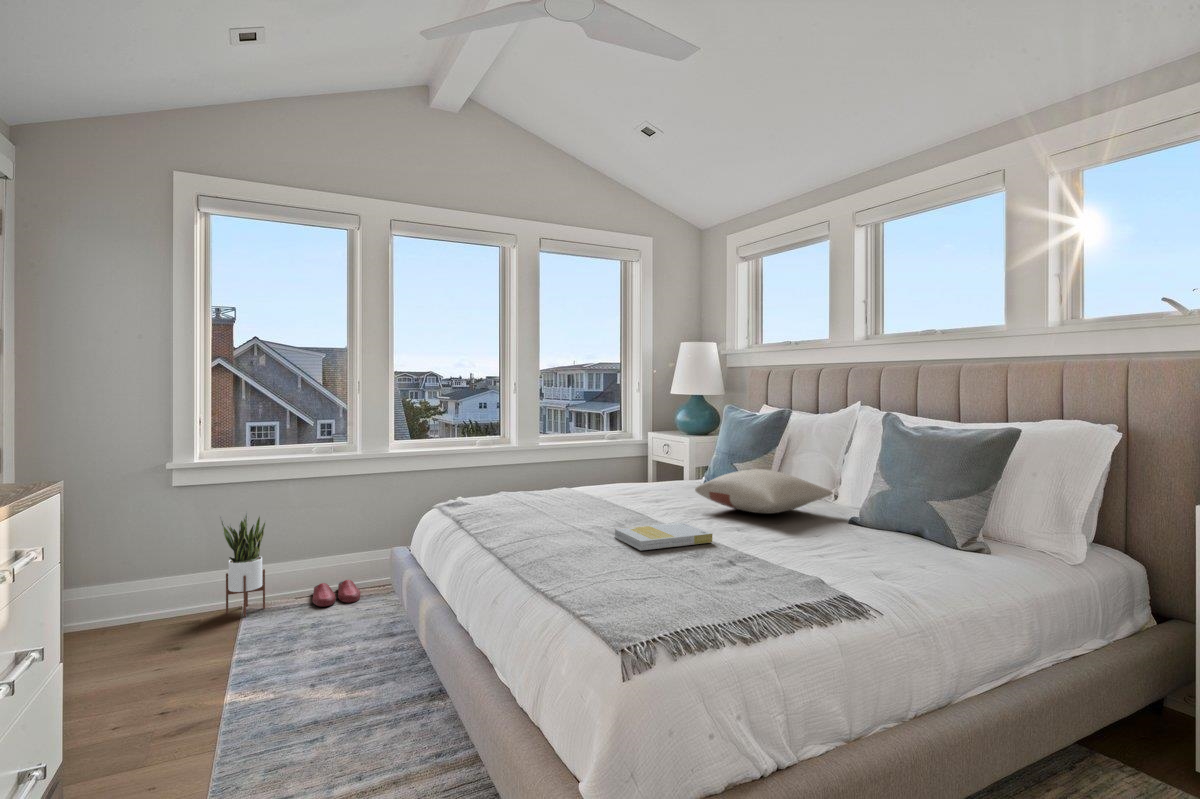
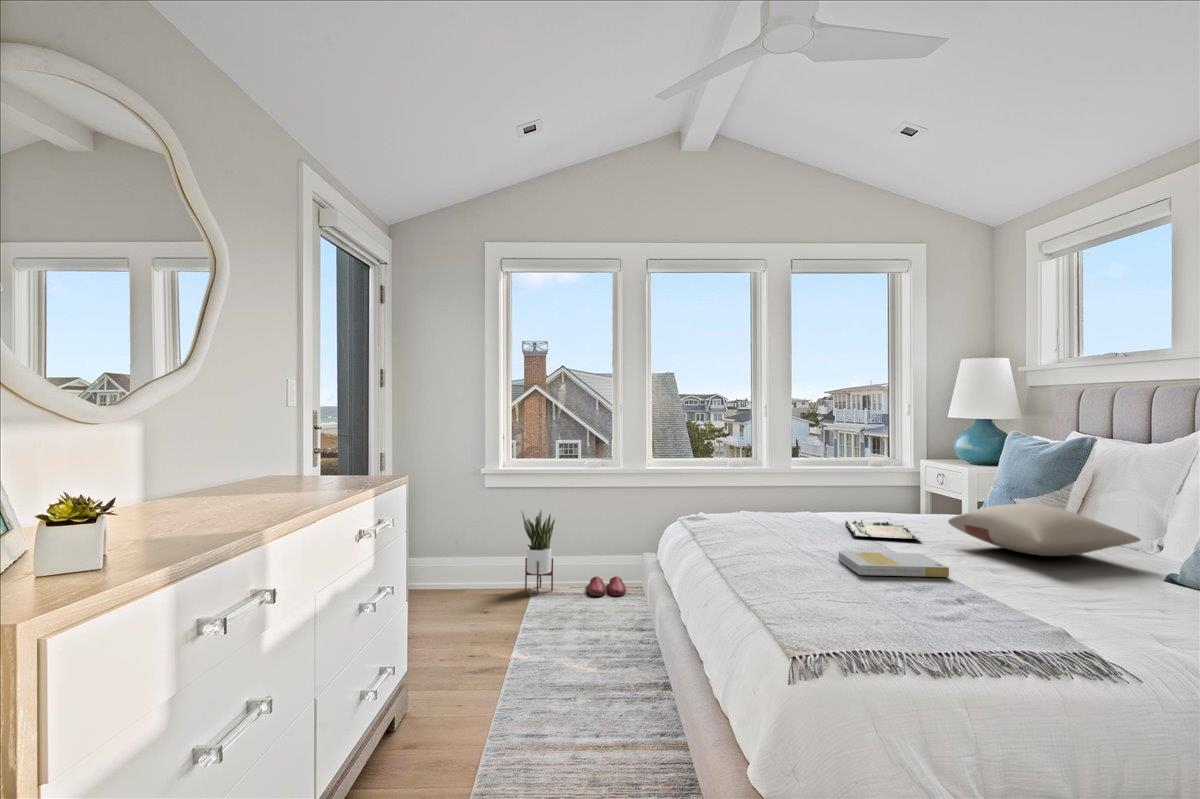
tray: none [602,490,674,512] -> present [845,519,920,539]

